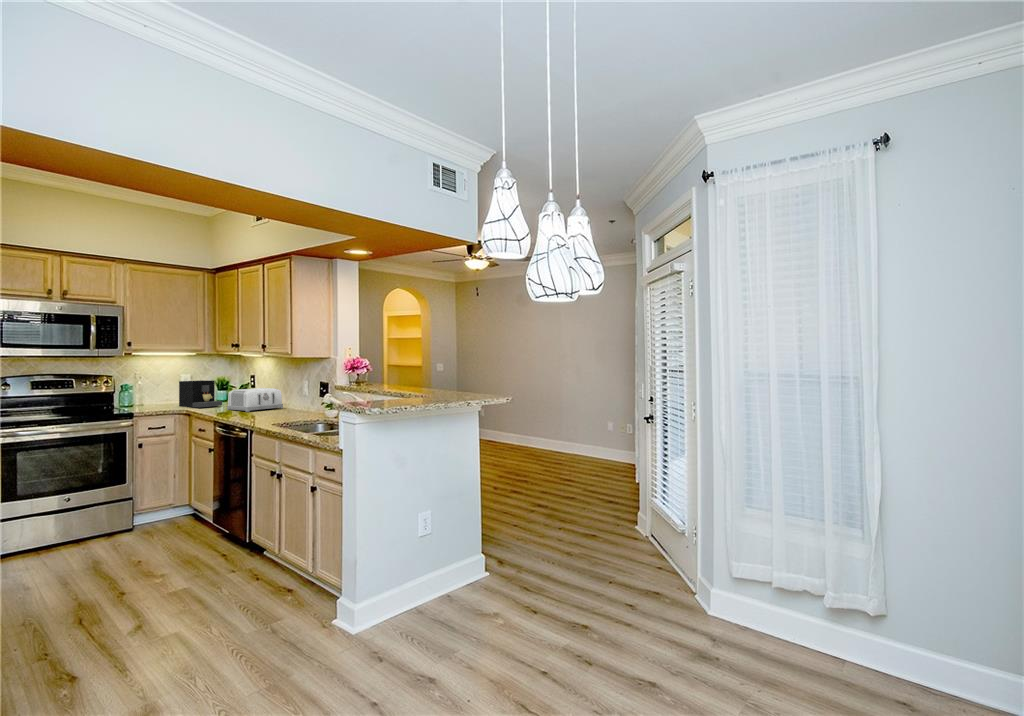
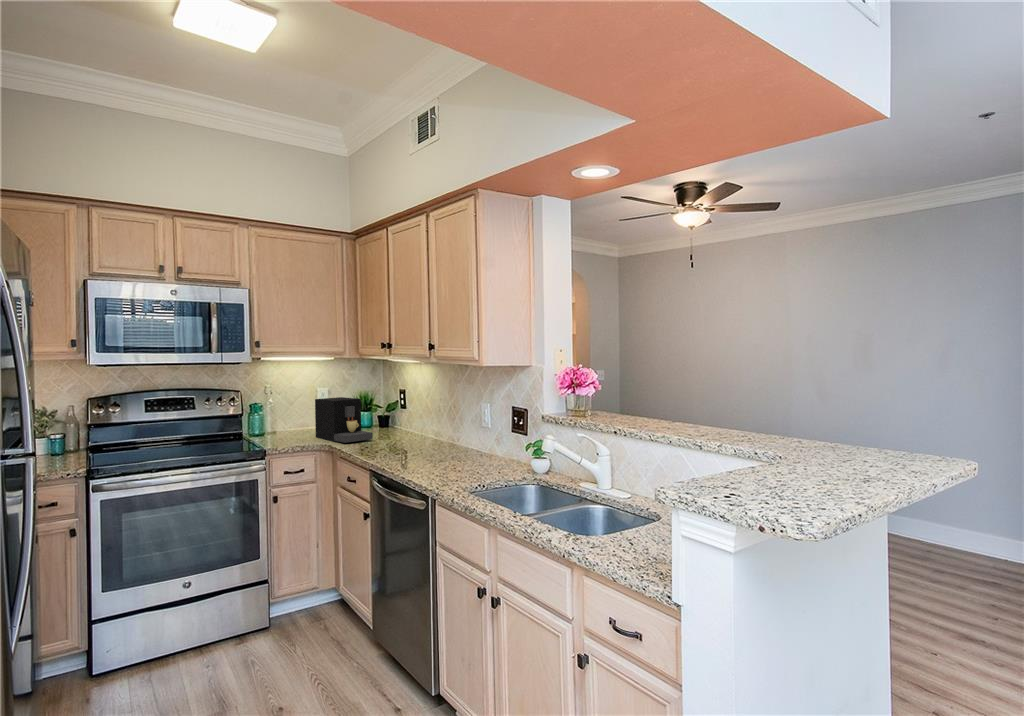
toaster: present [227,388,283,412] -> none [383,414,463,457]

